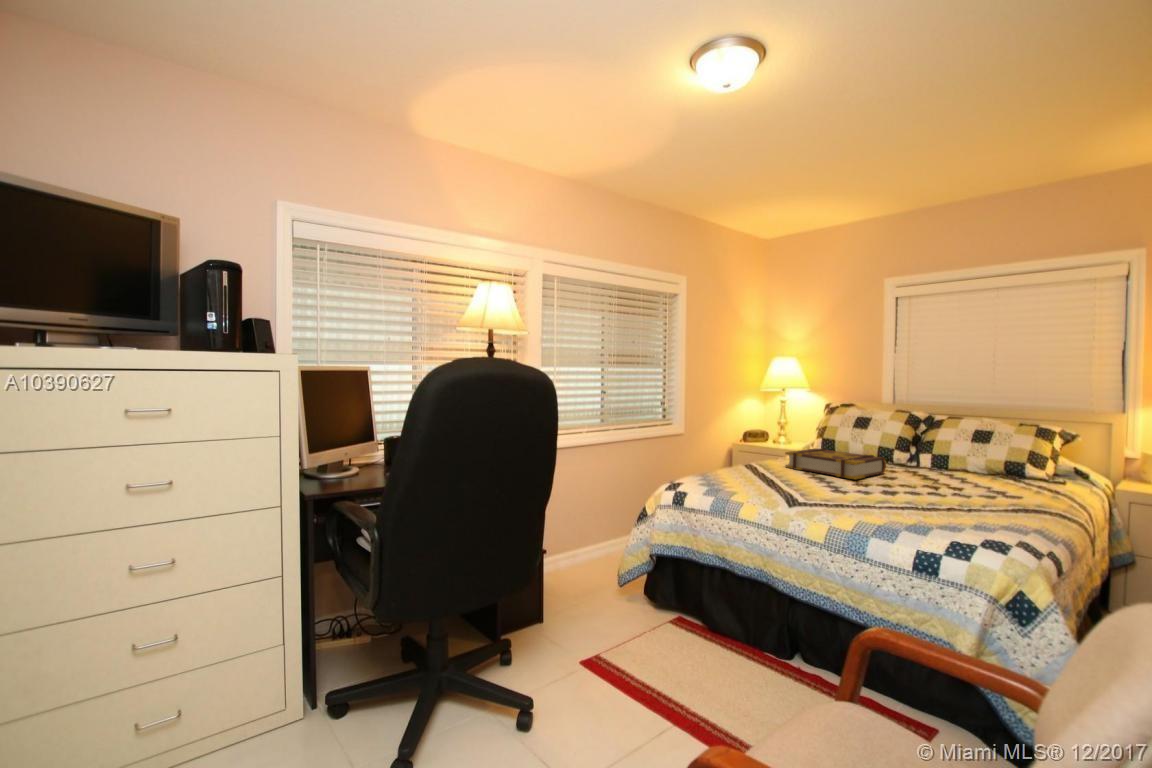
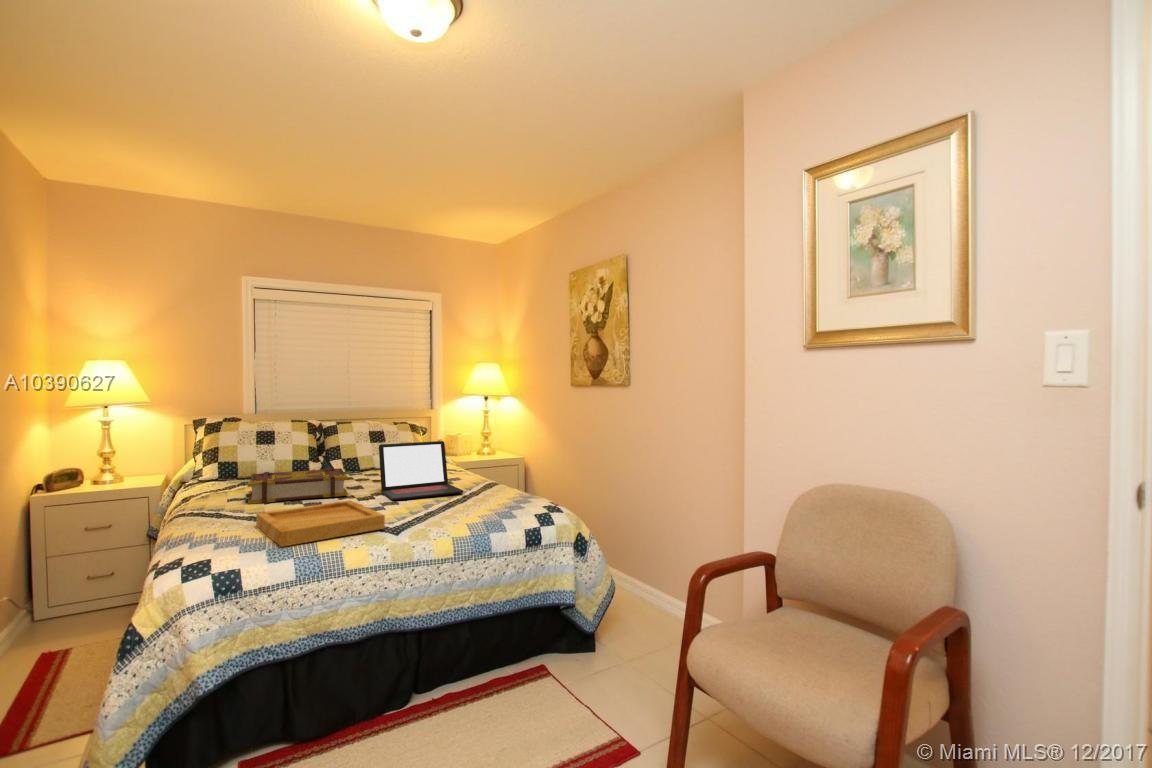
laptop: none [875,439,984,507] -> present [379,441,463,500]
tray: none [716,469,817,501] -> present [256,501,385,547]

